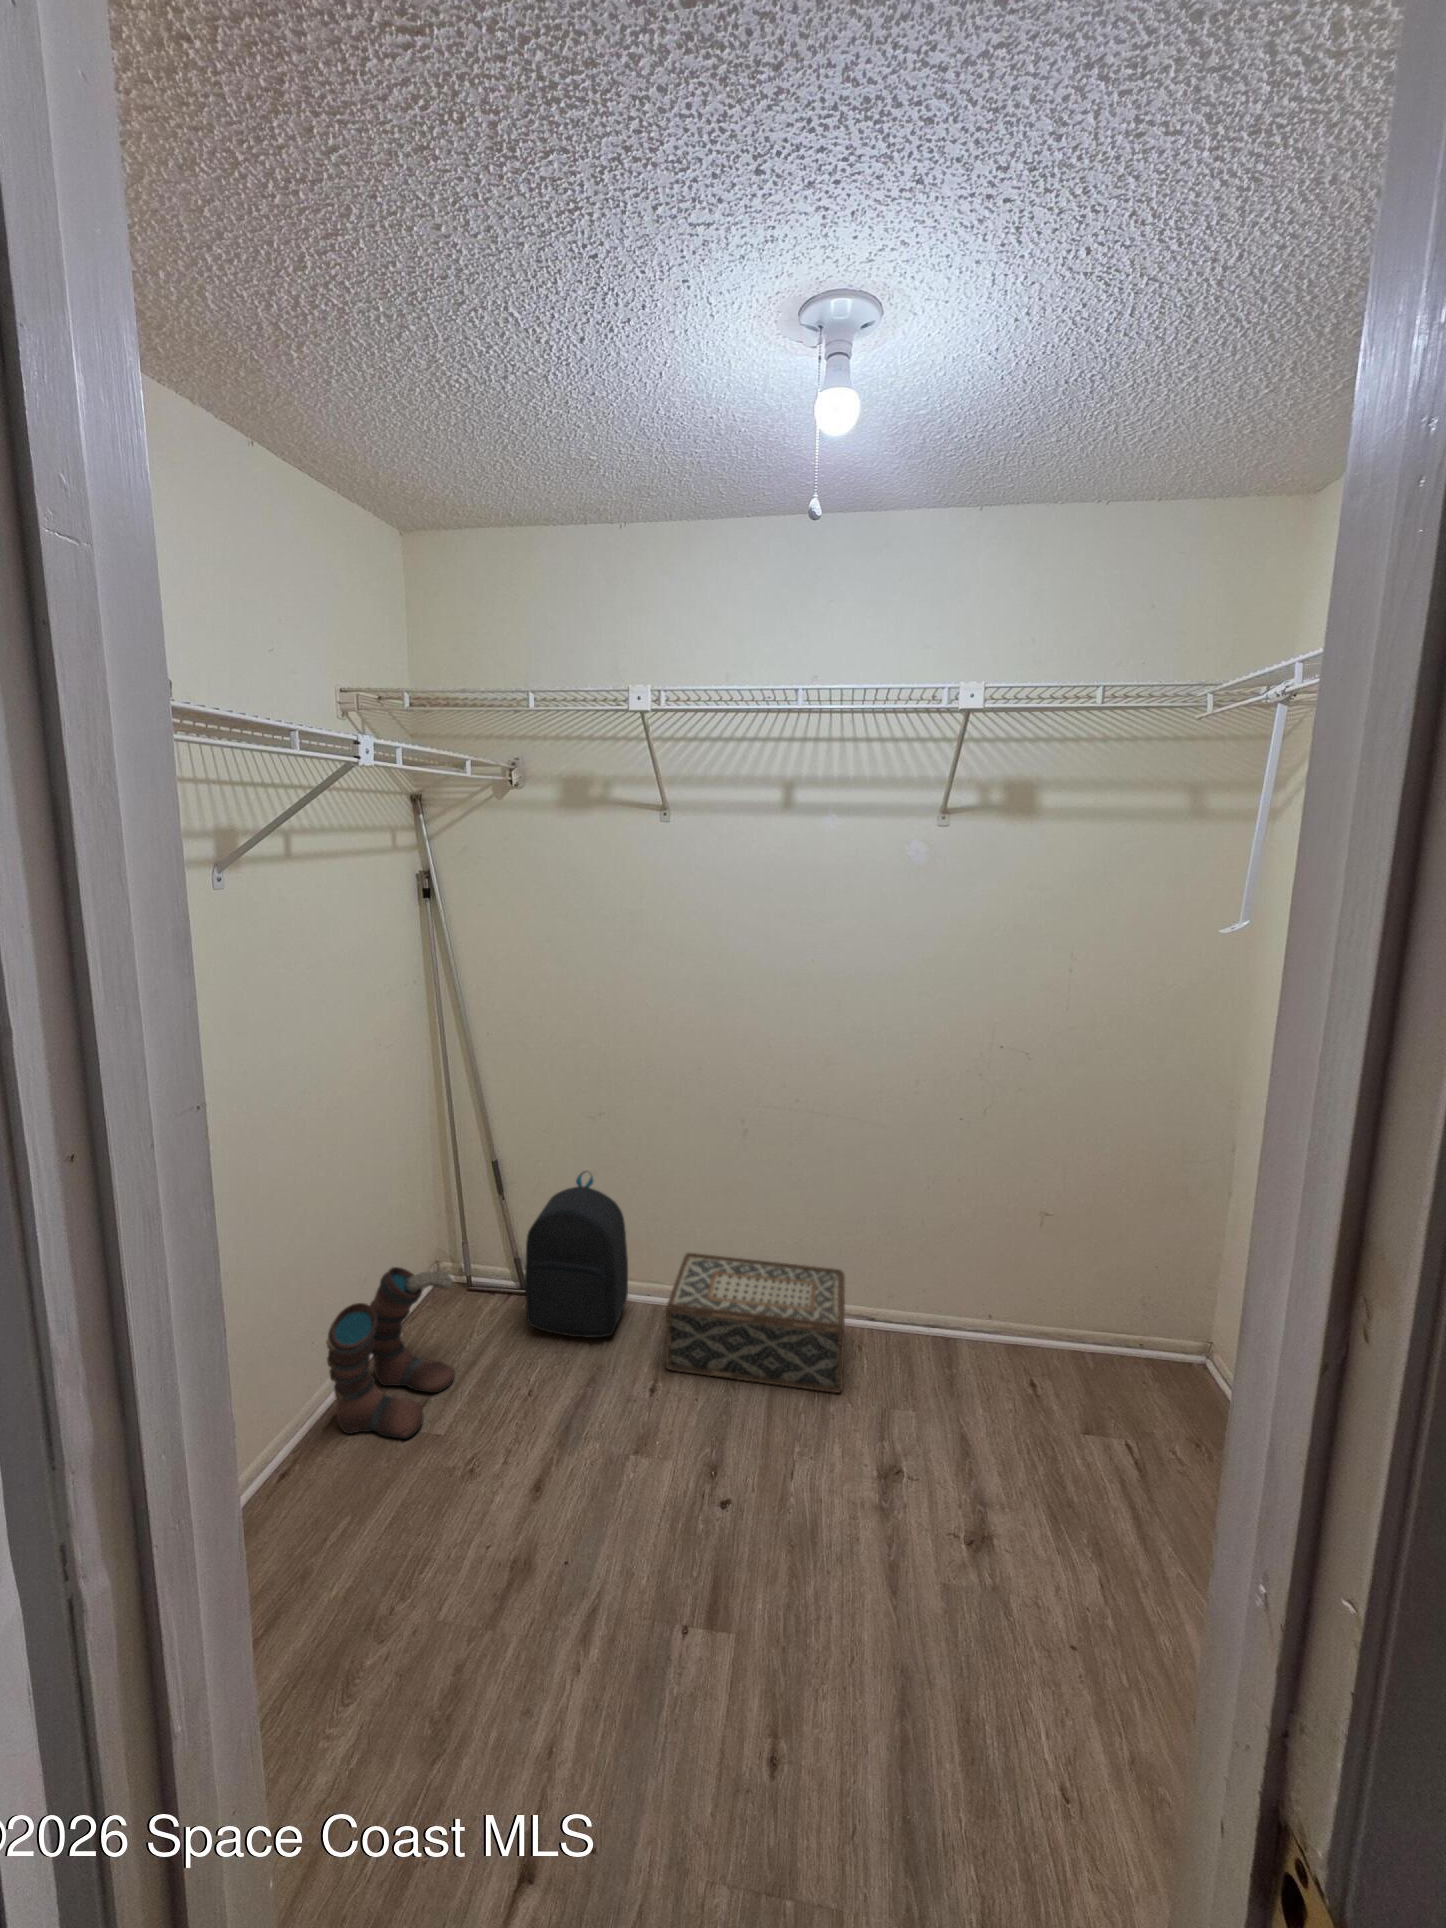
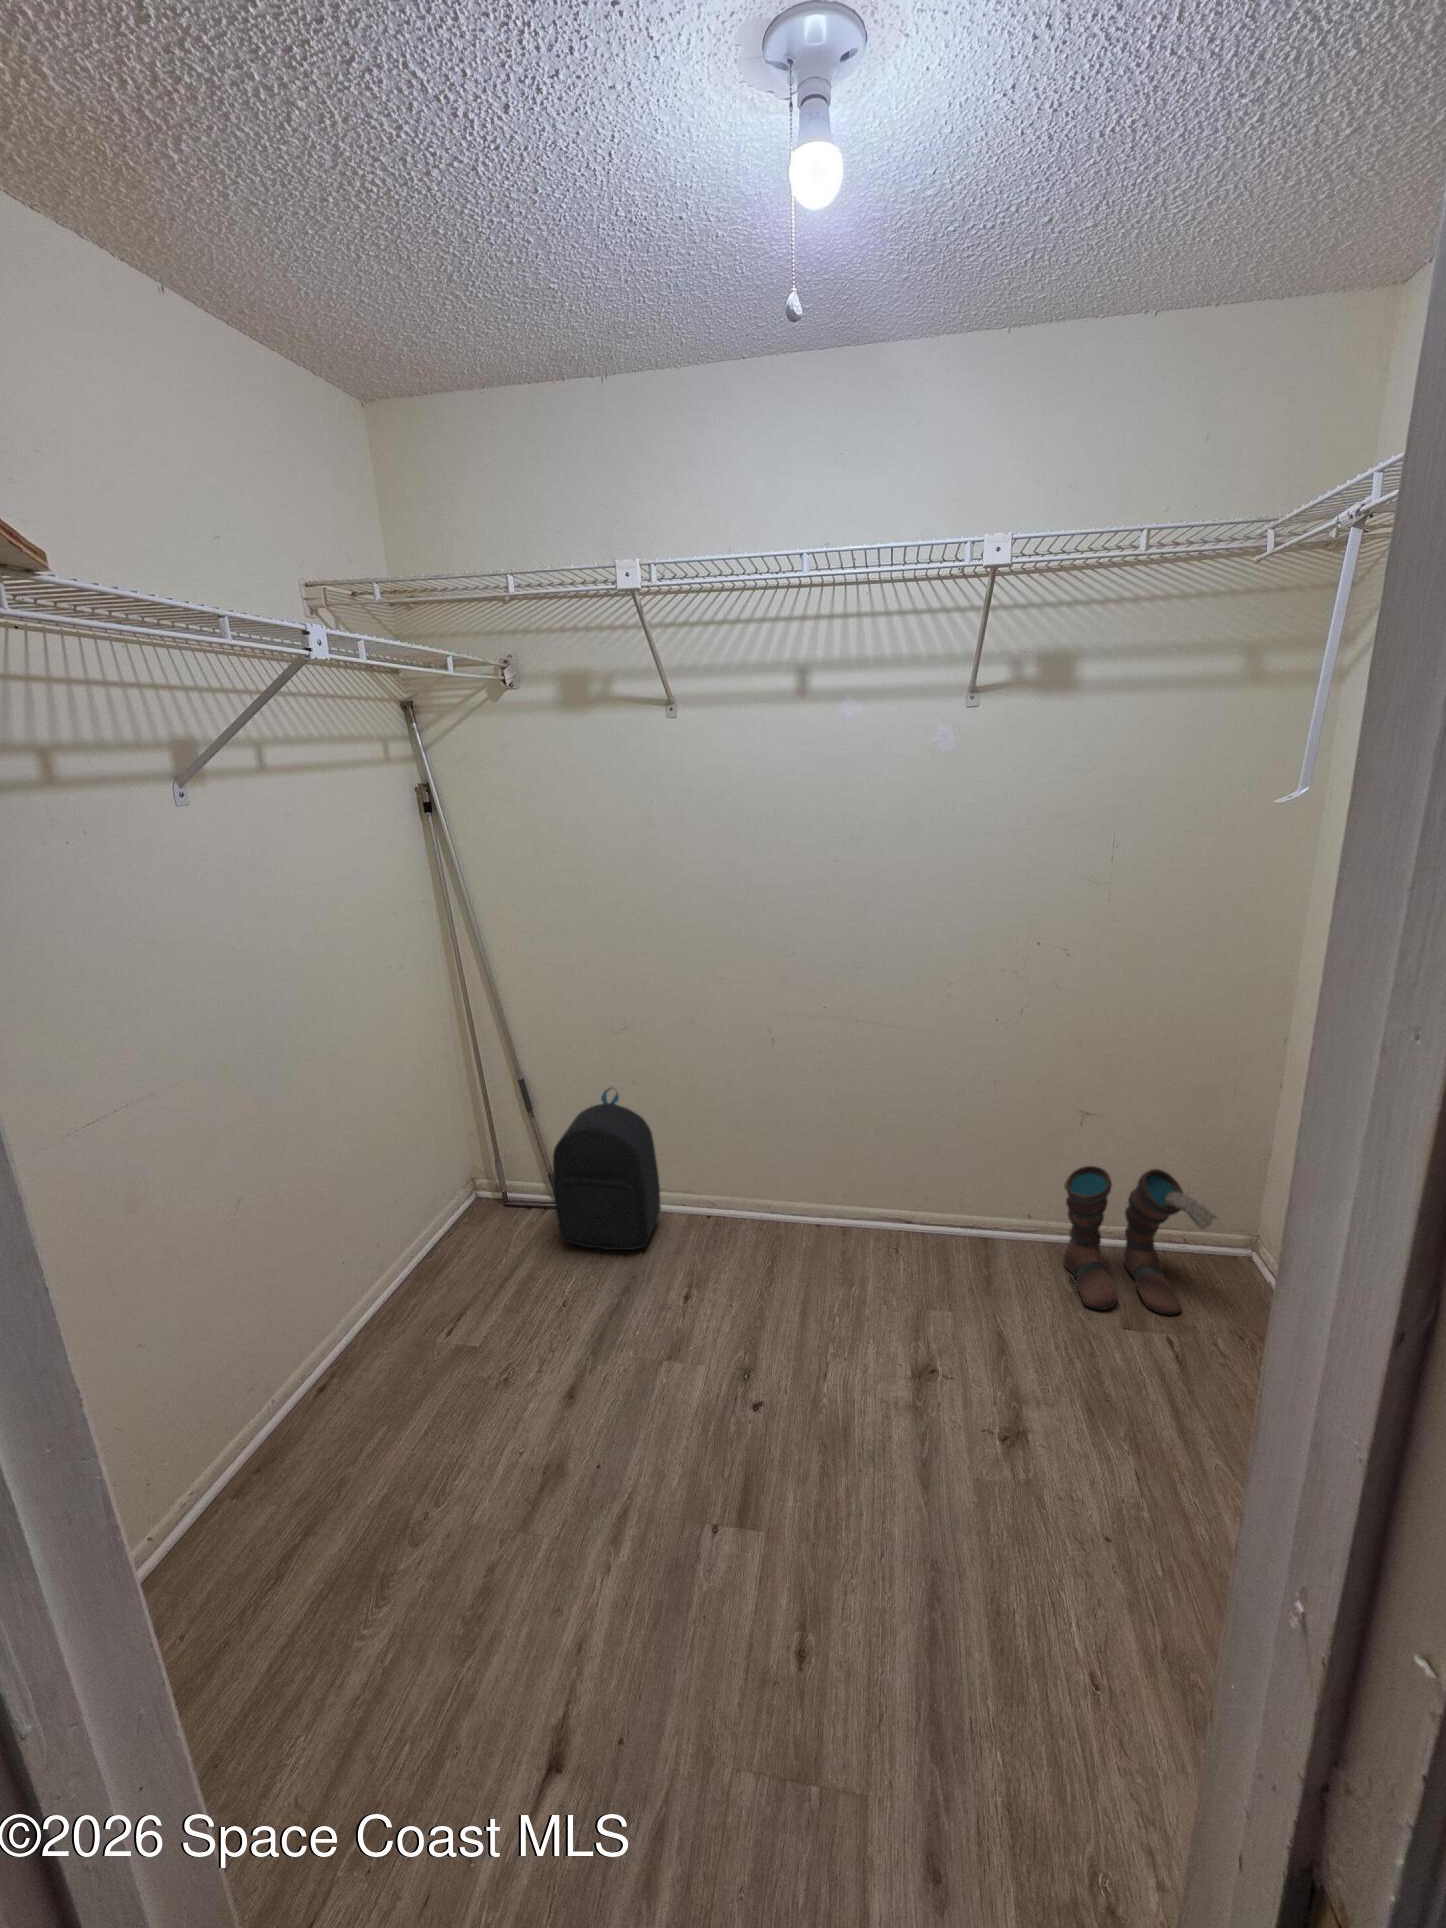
woven basket: present [666,1253,845,1393] -> none [695,1165,878,1296]
boots: present [326,1267,455,1439] -> present [1064,1166,1216,1315]

